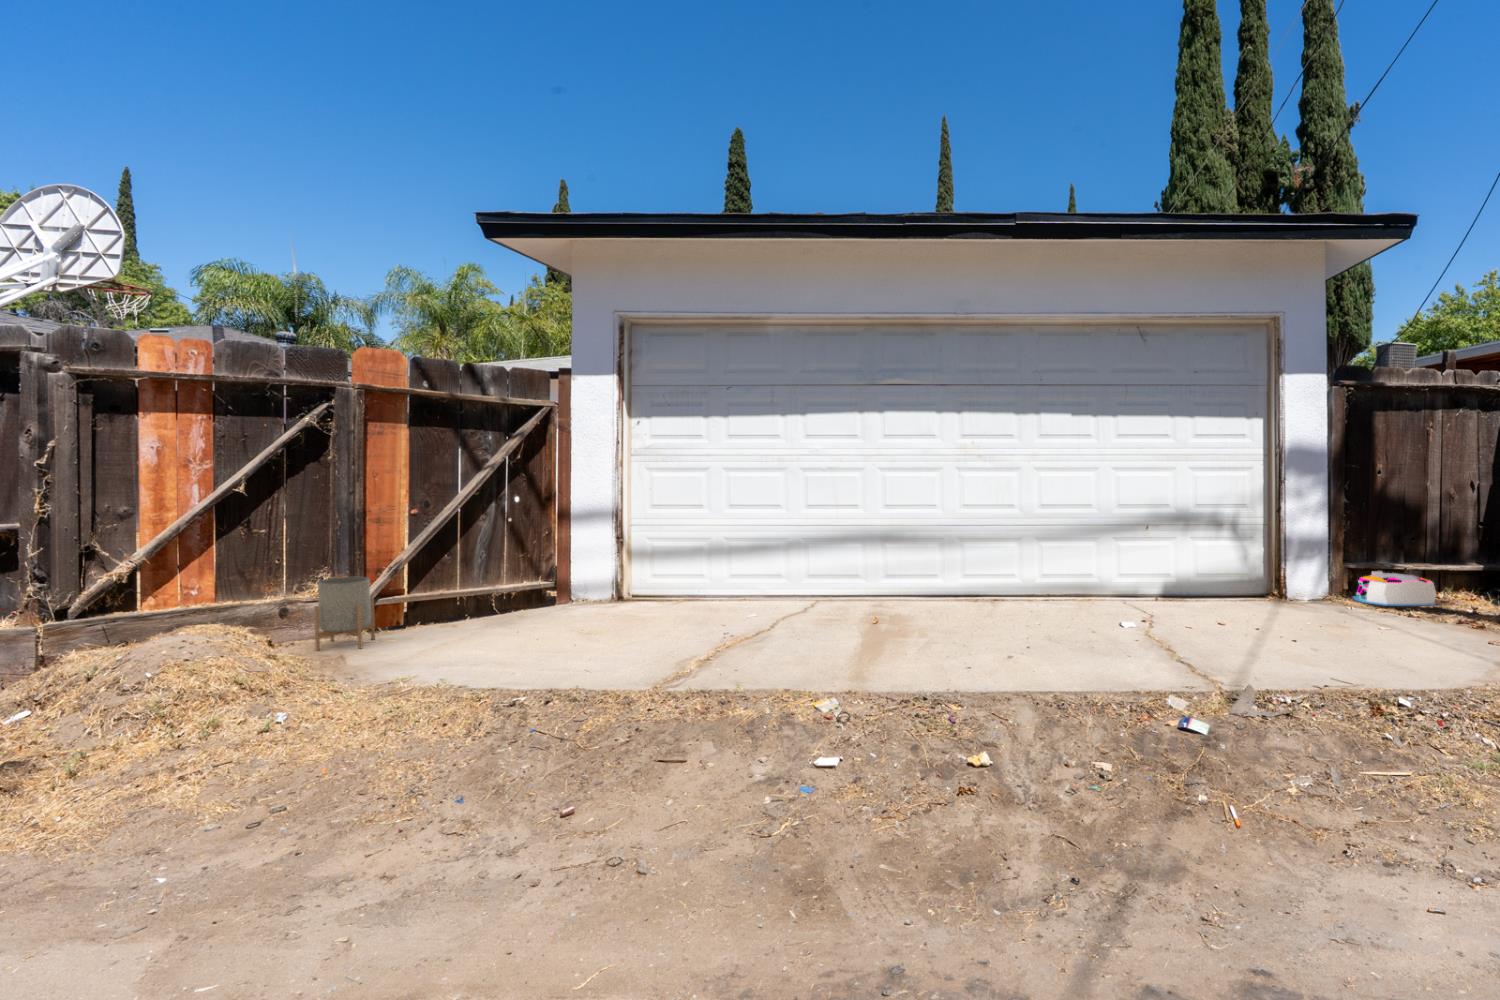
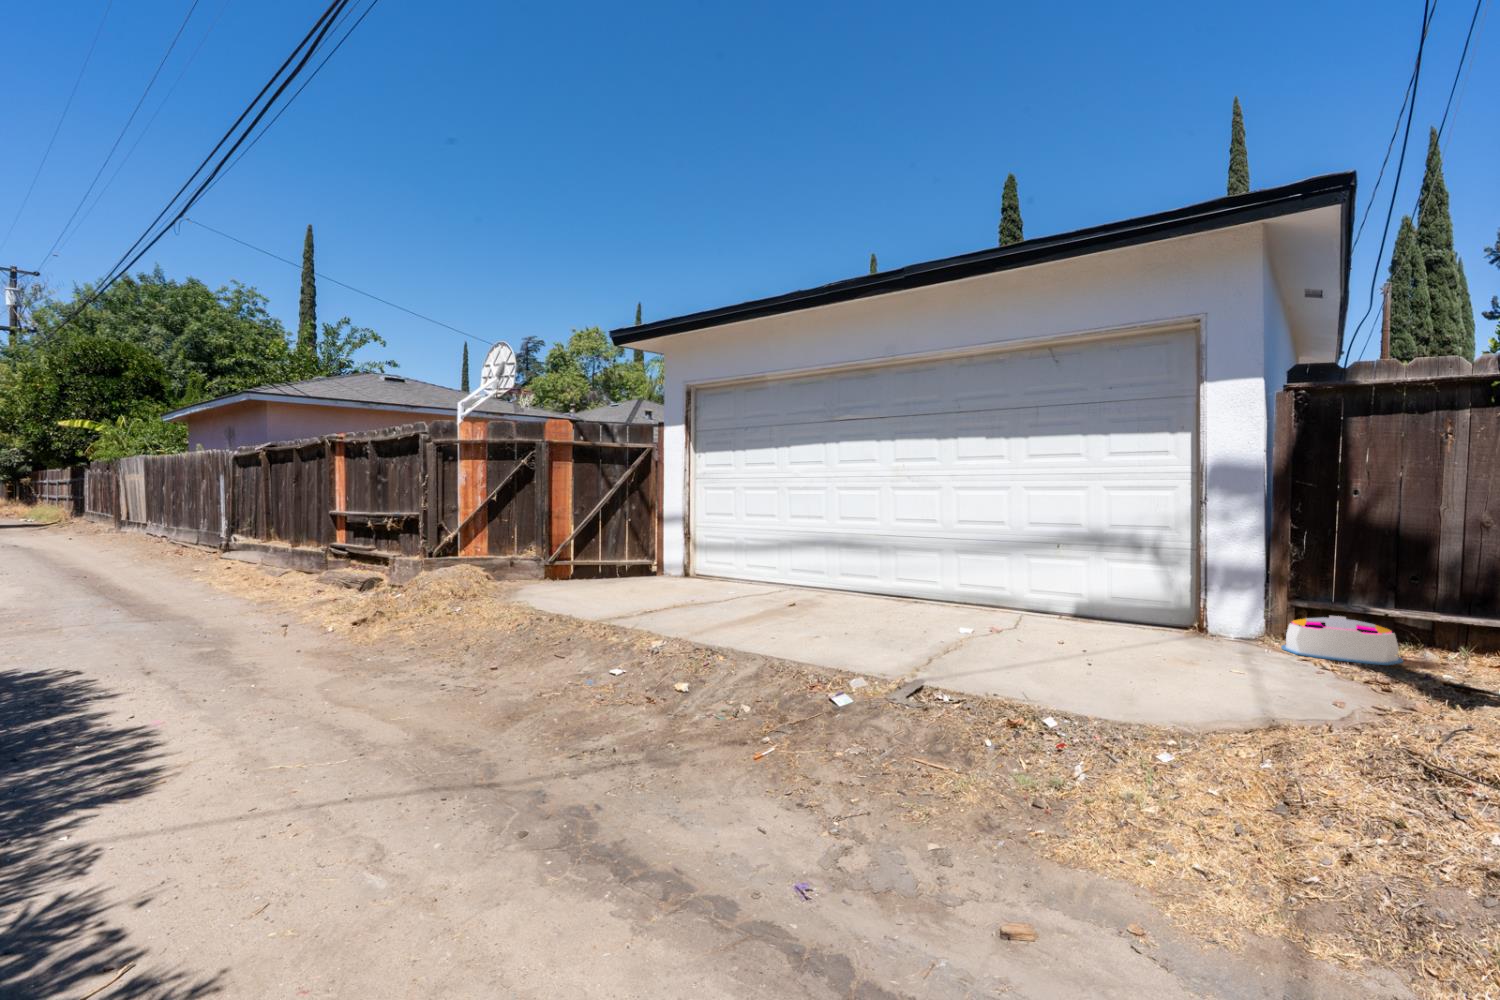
planter: present [314,577,375,650] -> none [510,544,543,580]

